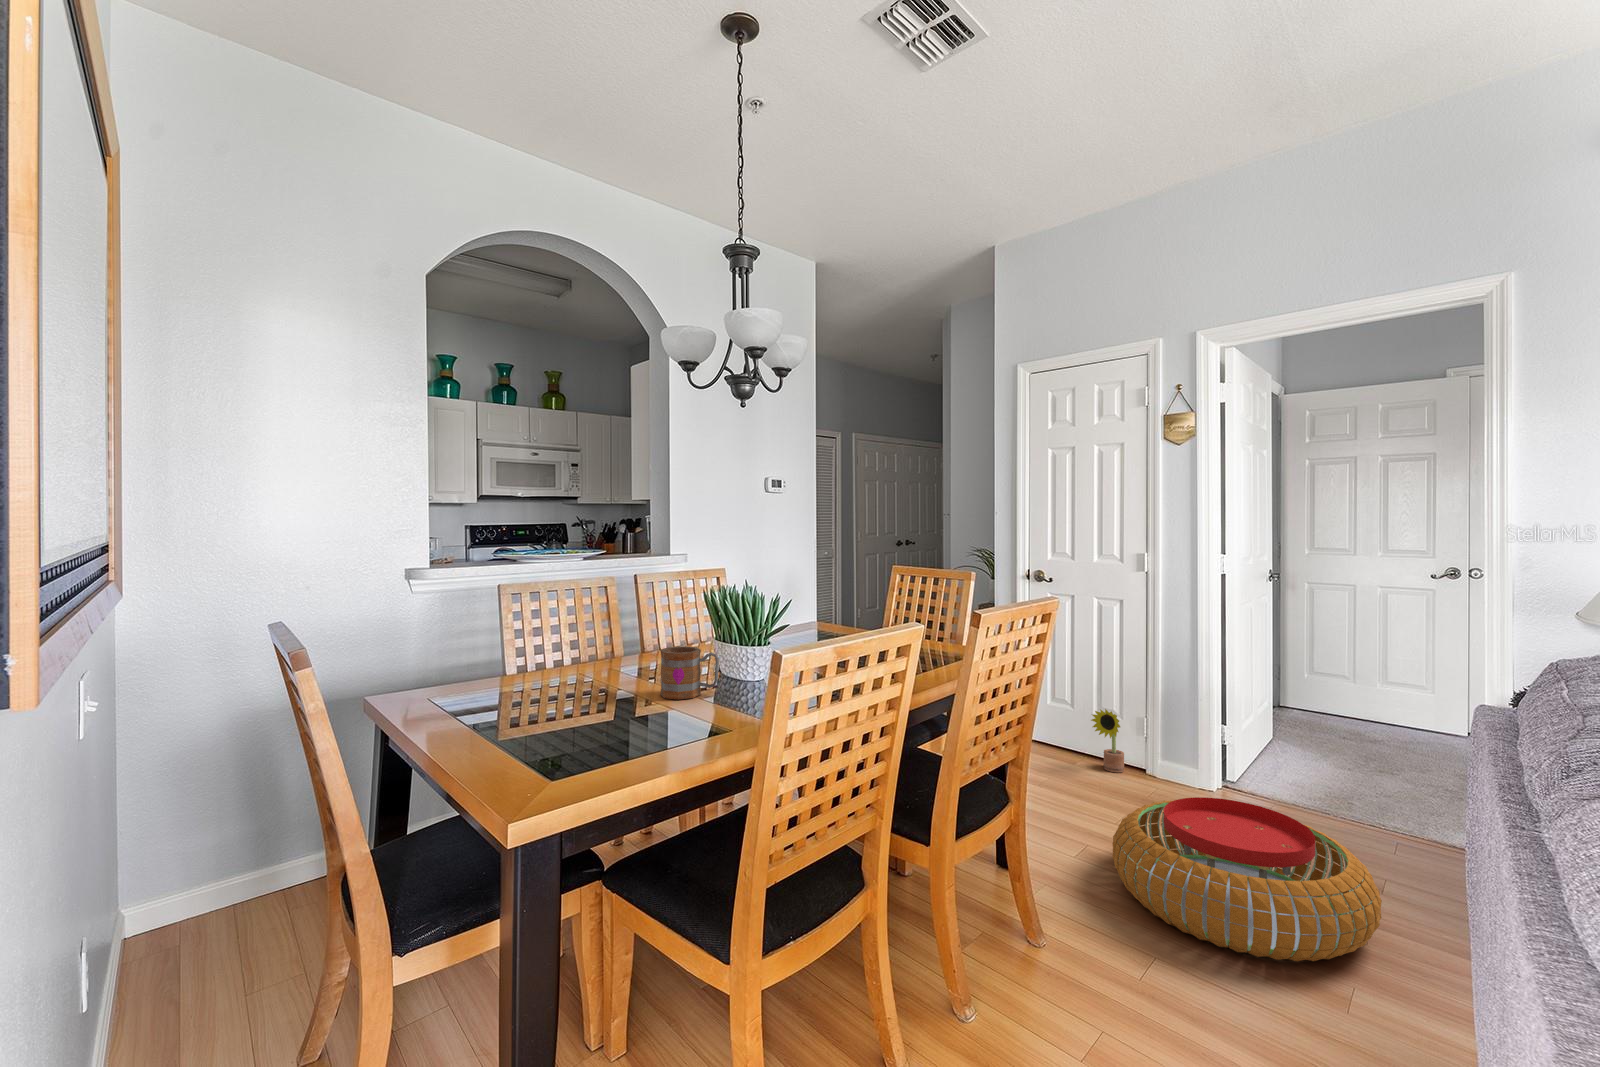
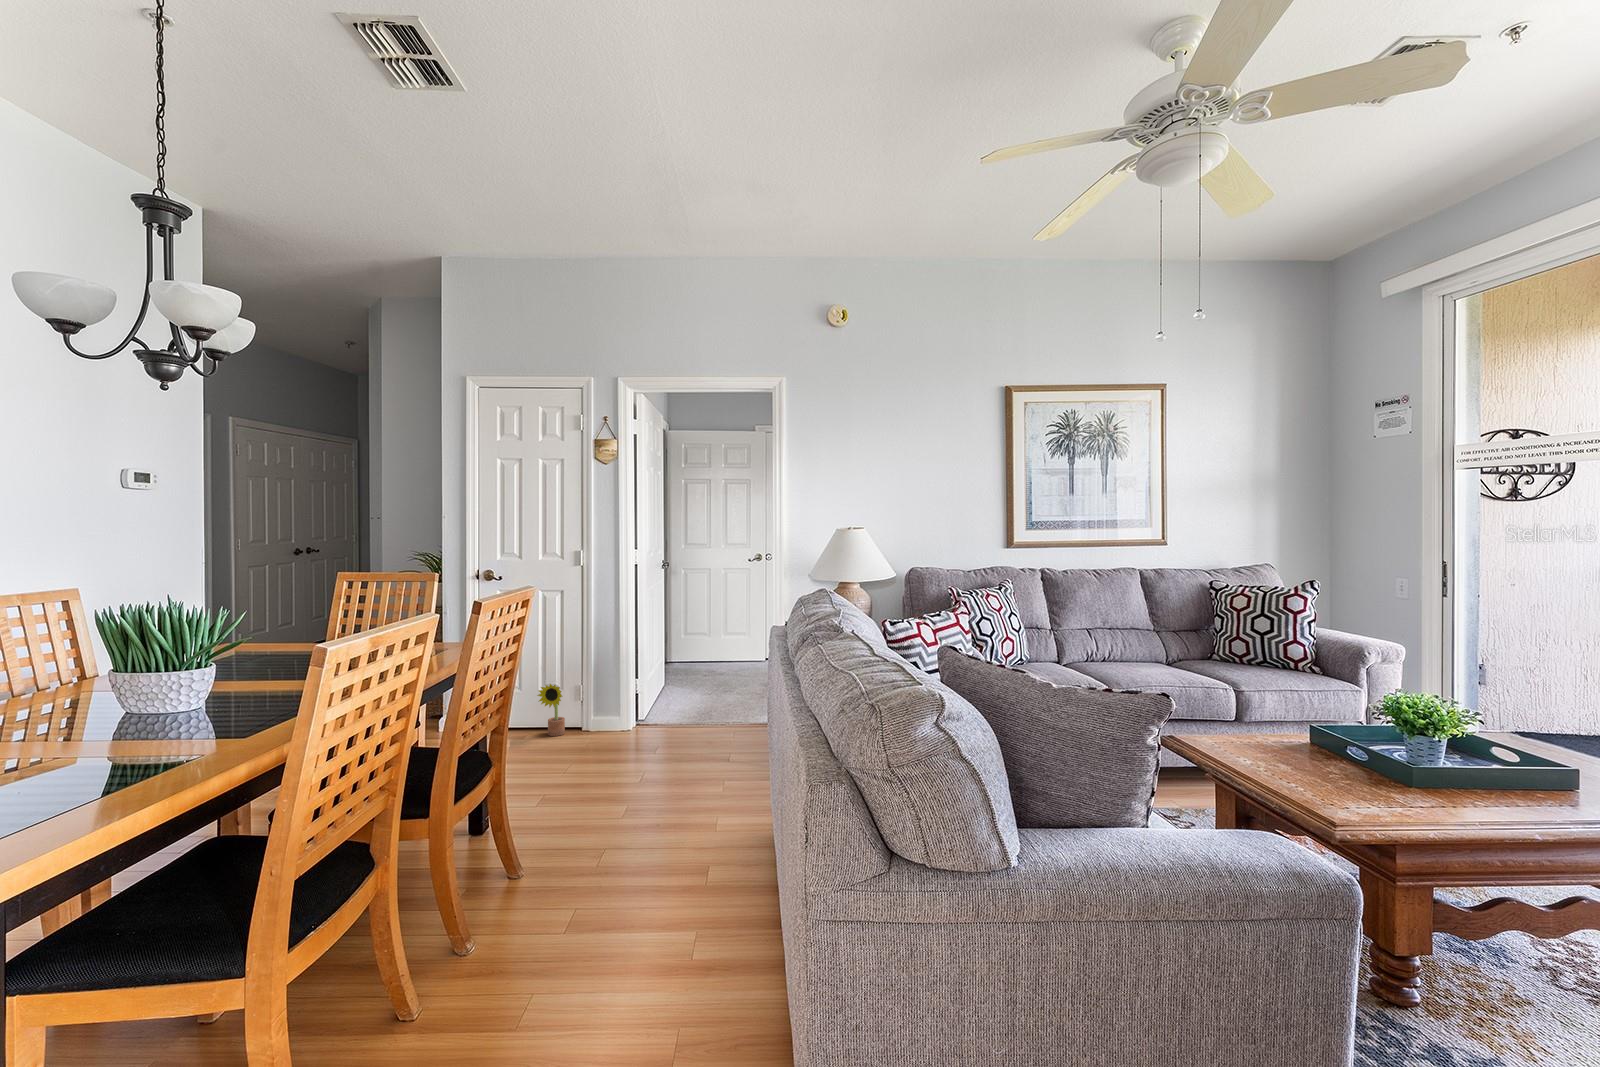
mug: present [660,646,719,700] -> none [50,673,152,741]
pouf: present [1112,797,1382,962] -> none [568,729,736,832]

